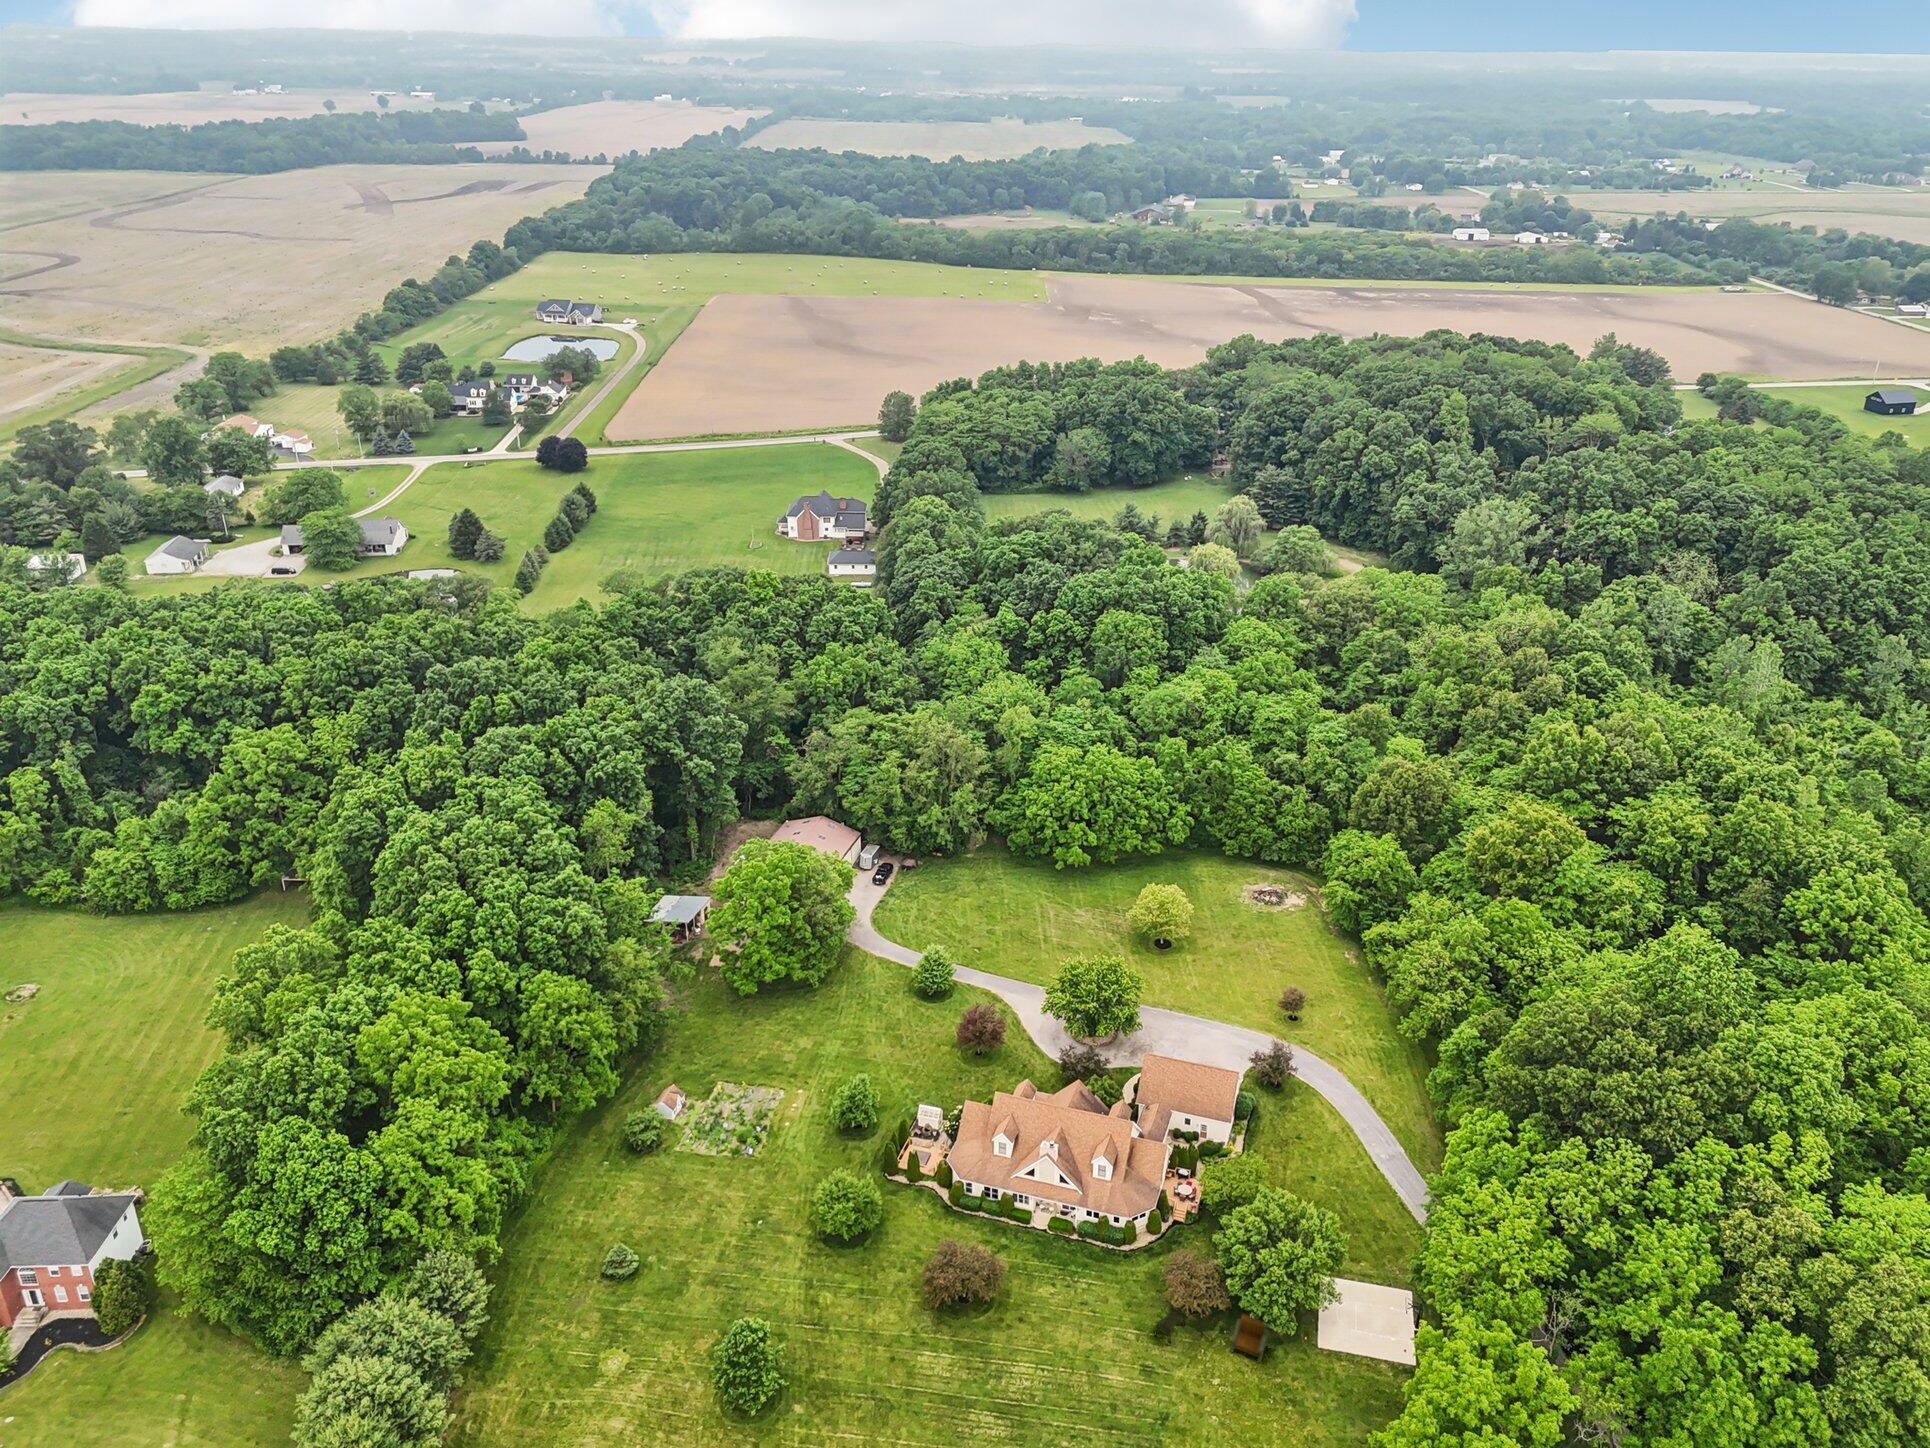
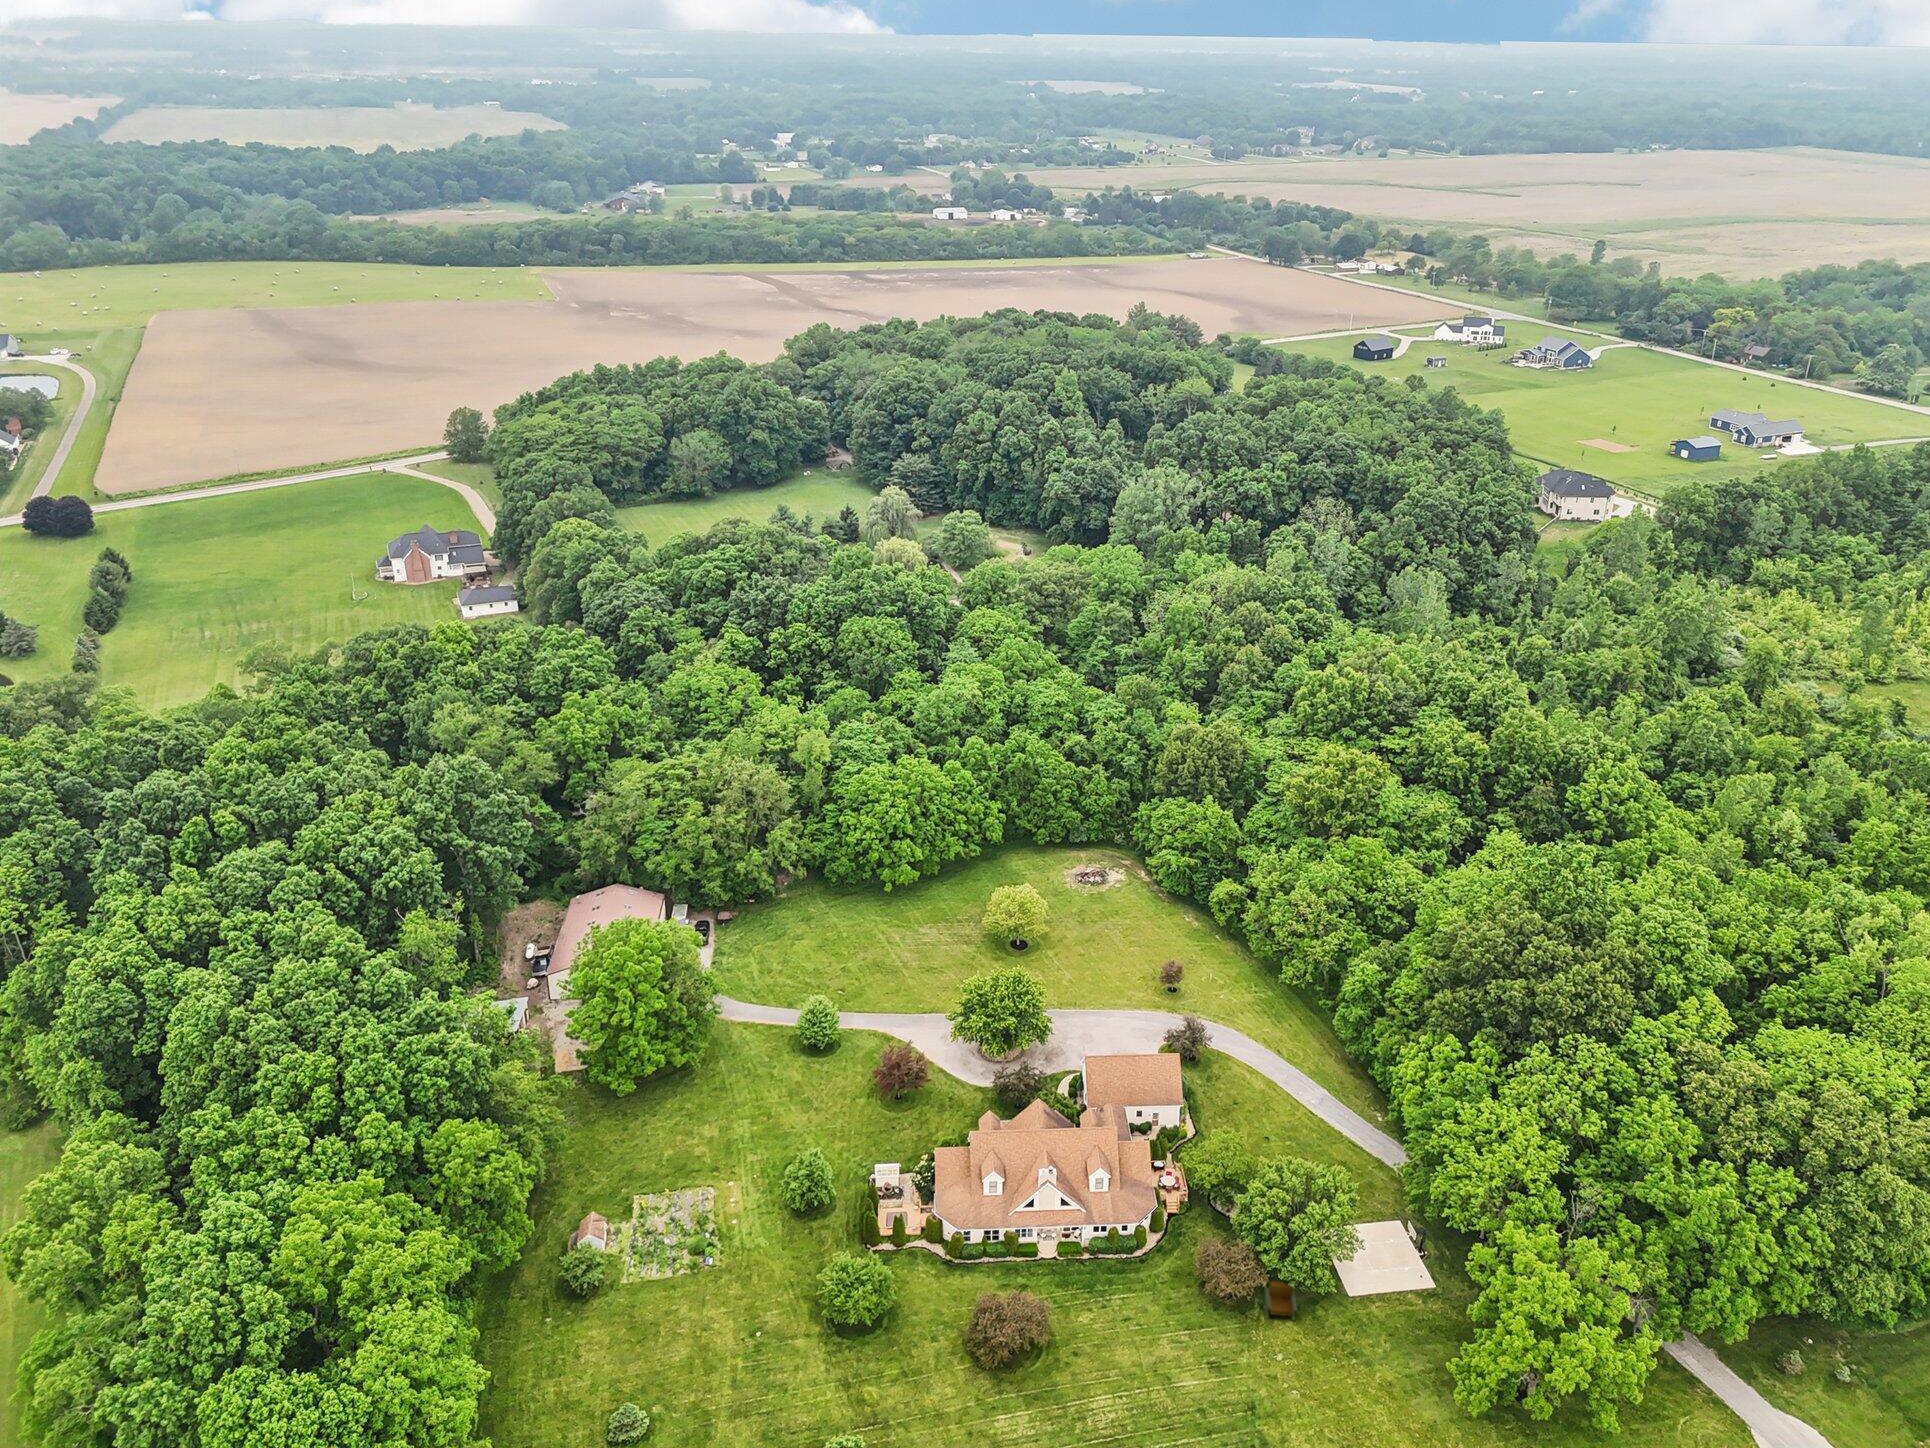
bench: present [1155,1303,1186,1345] -> none [1197,1290,1220,1330]

